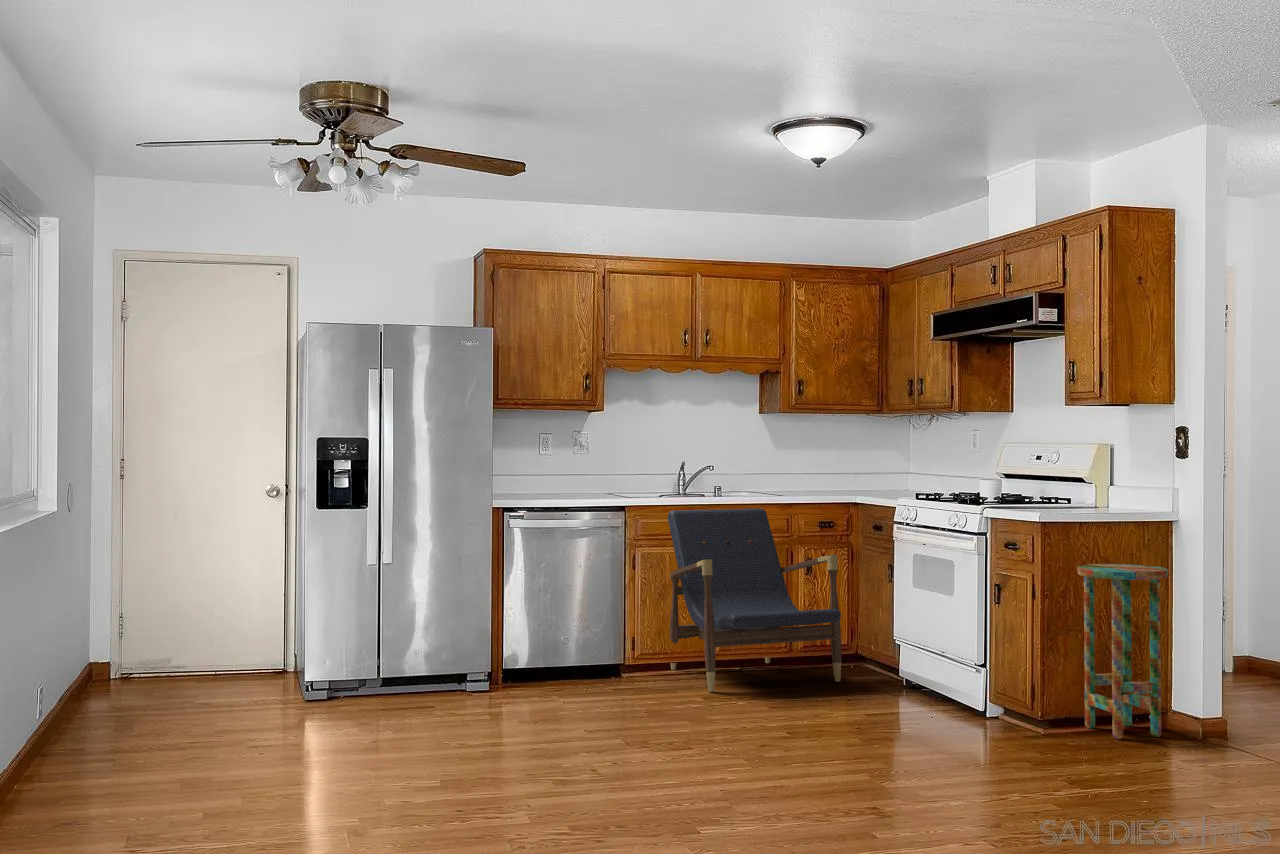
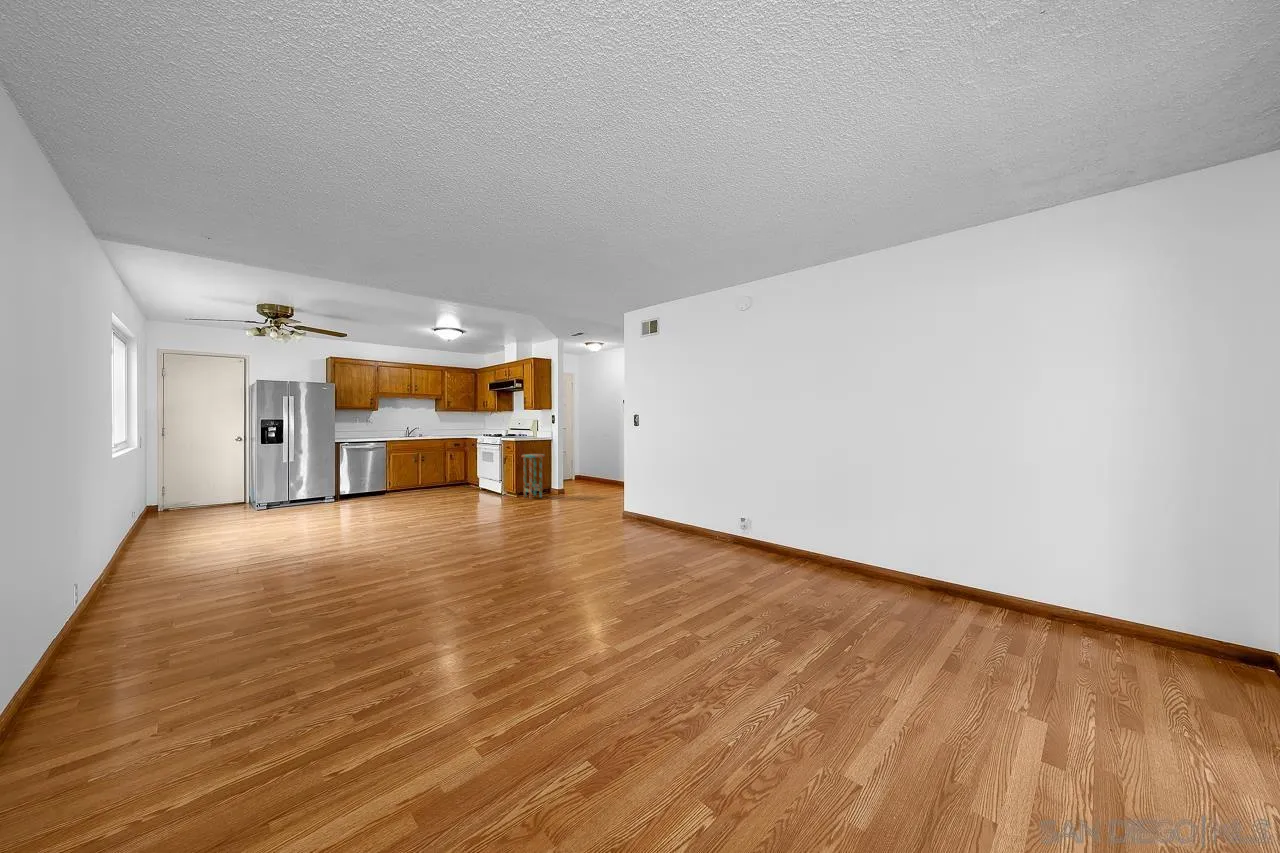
lounge chair: present [668,509,841,692] -> none [401,441,458,497]

